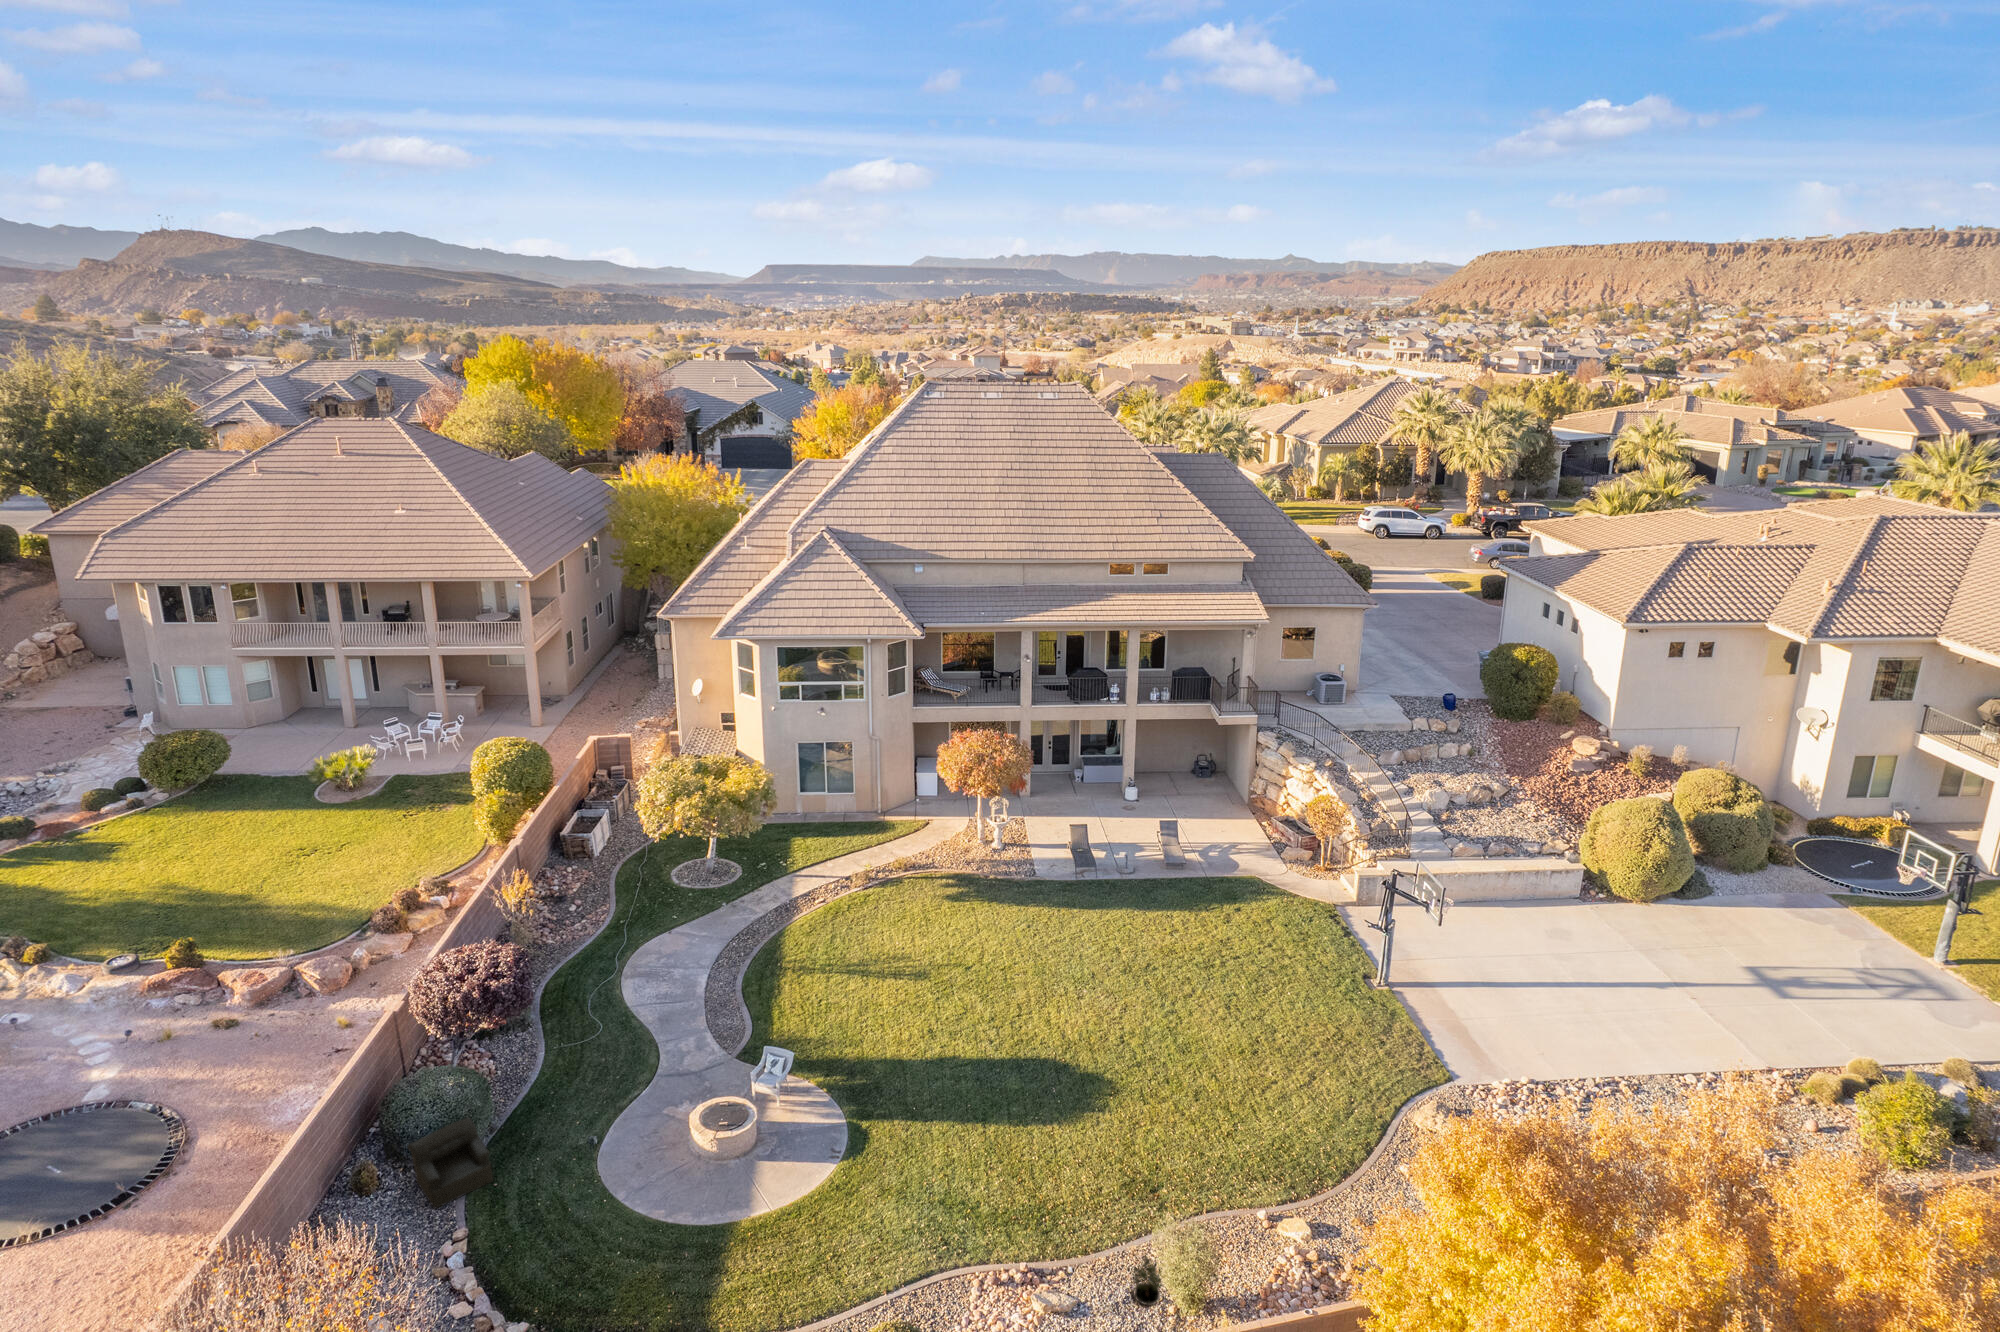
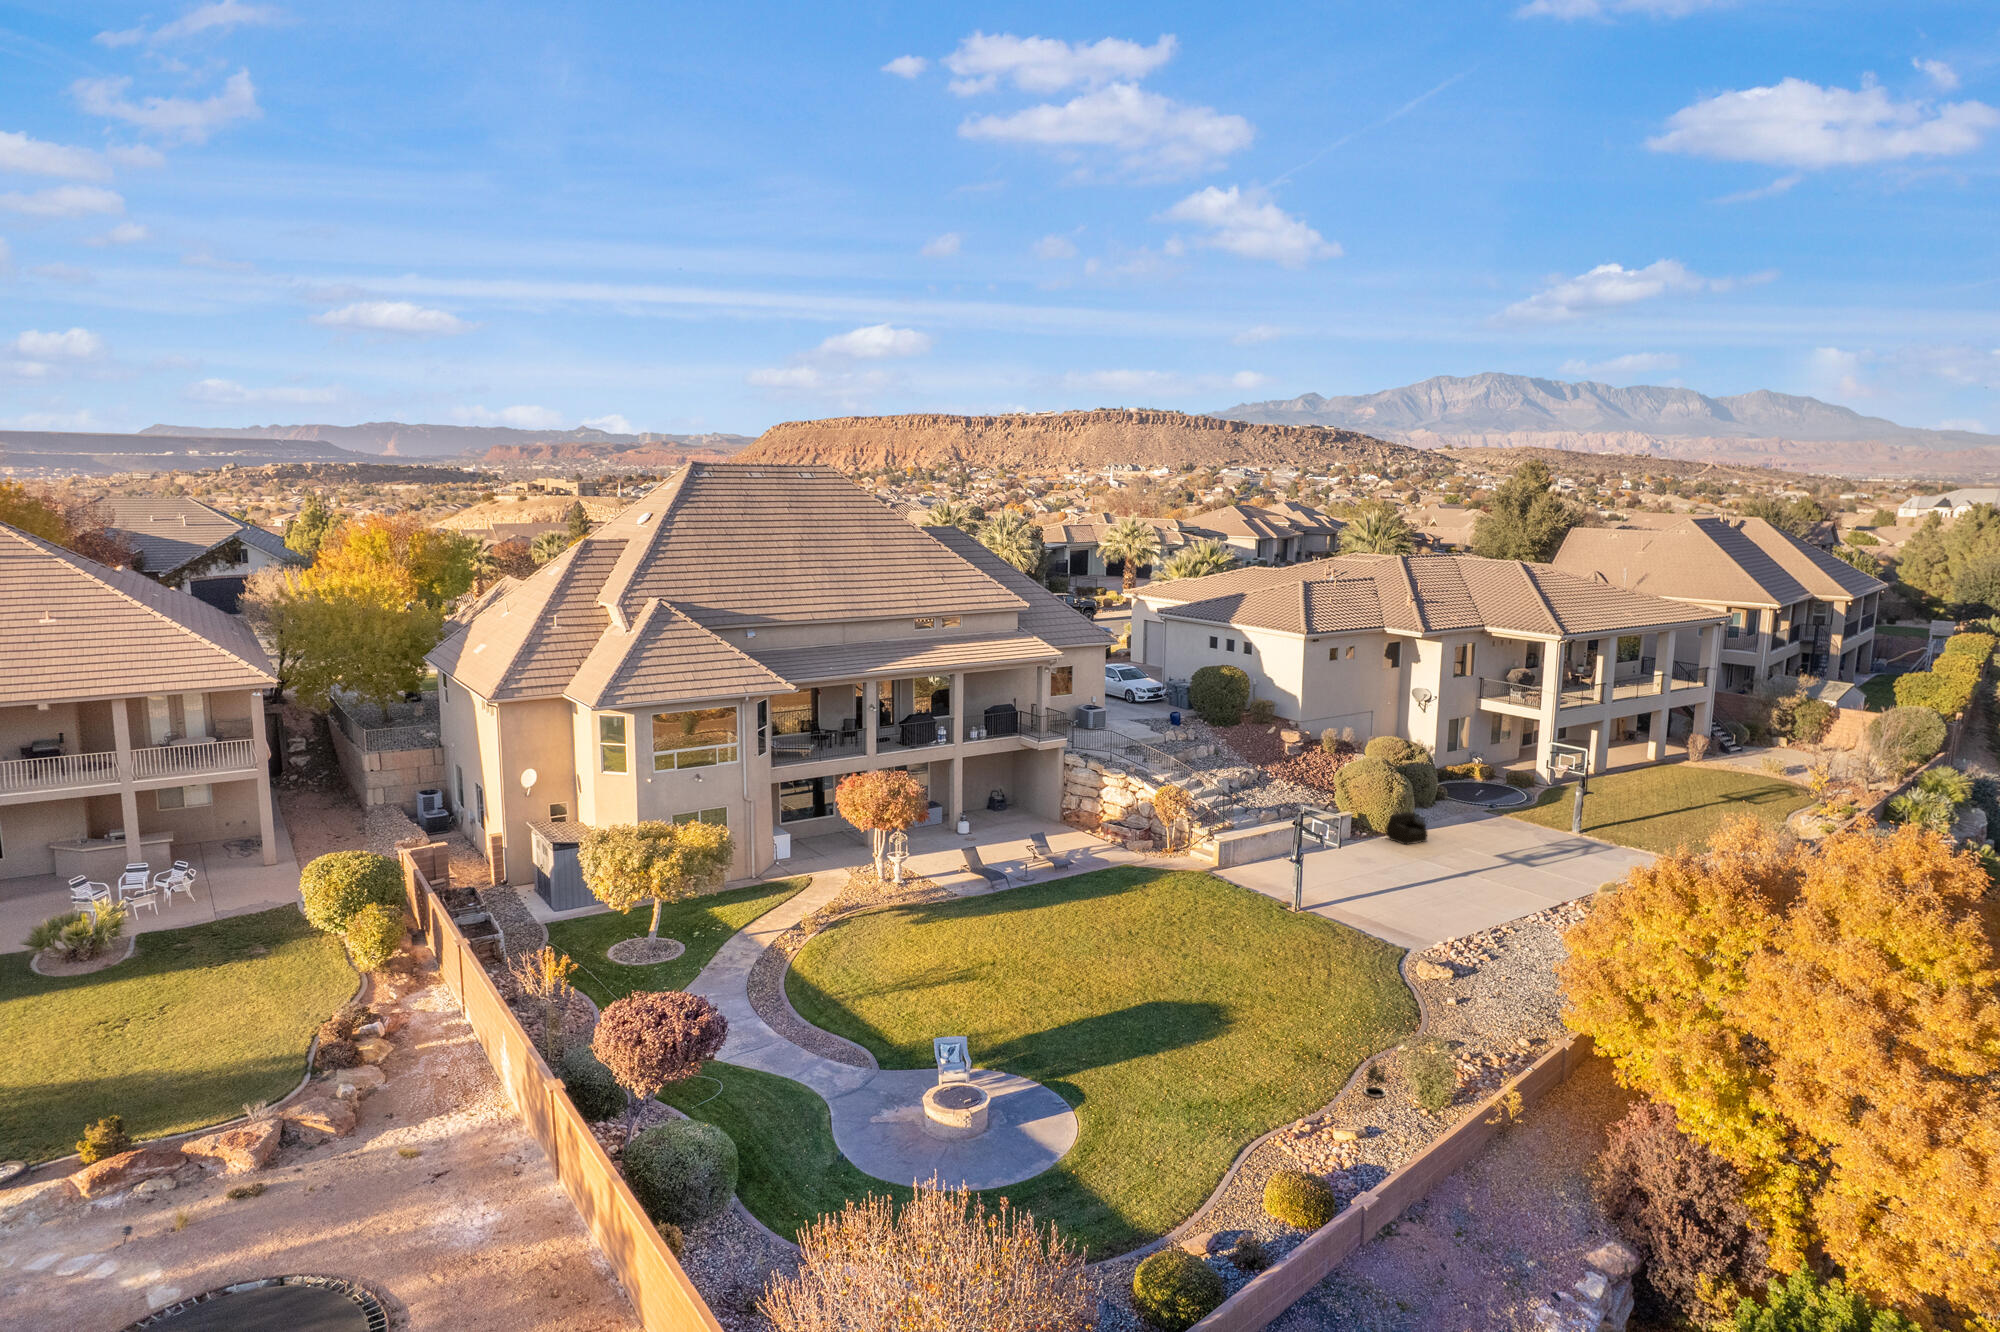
armchair: present [408,1118,493,1209] -> present [1386,812,1427,845]

